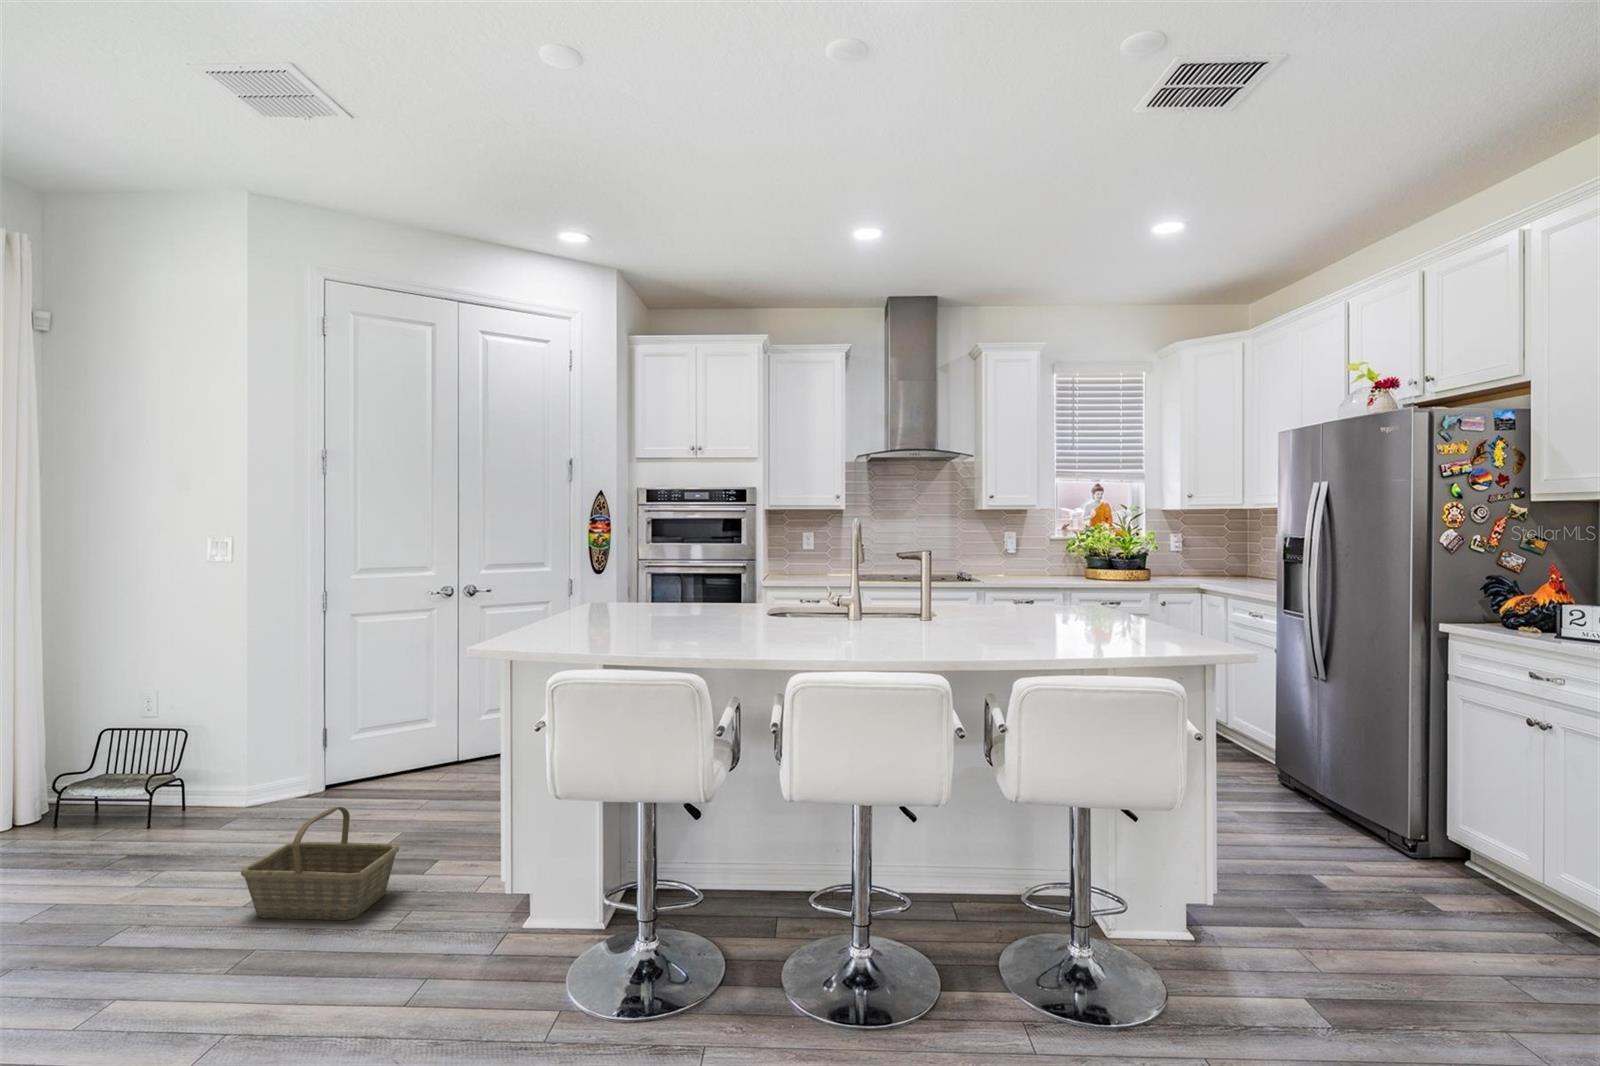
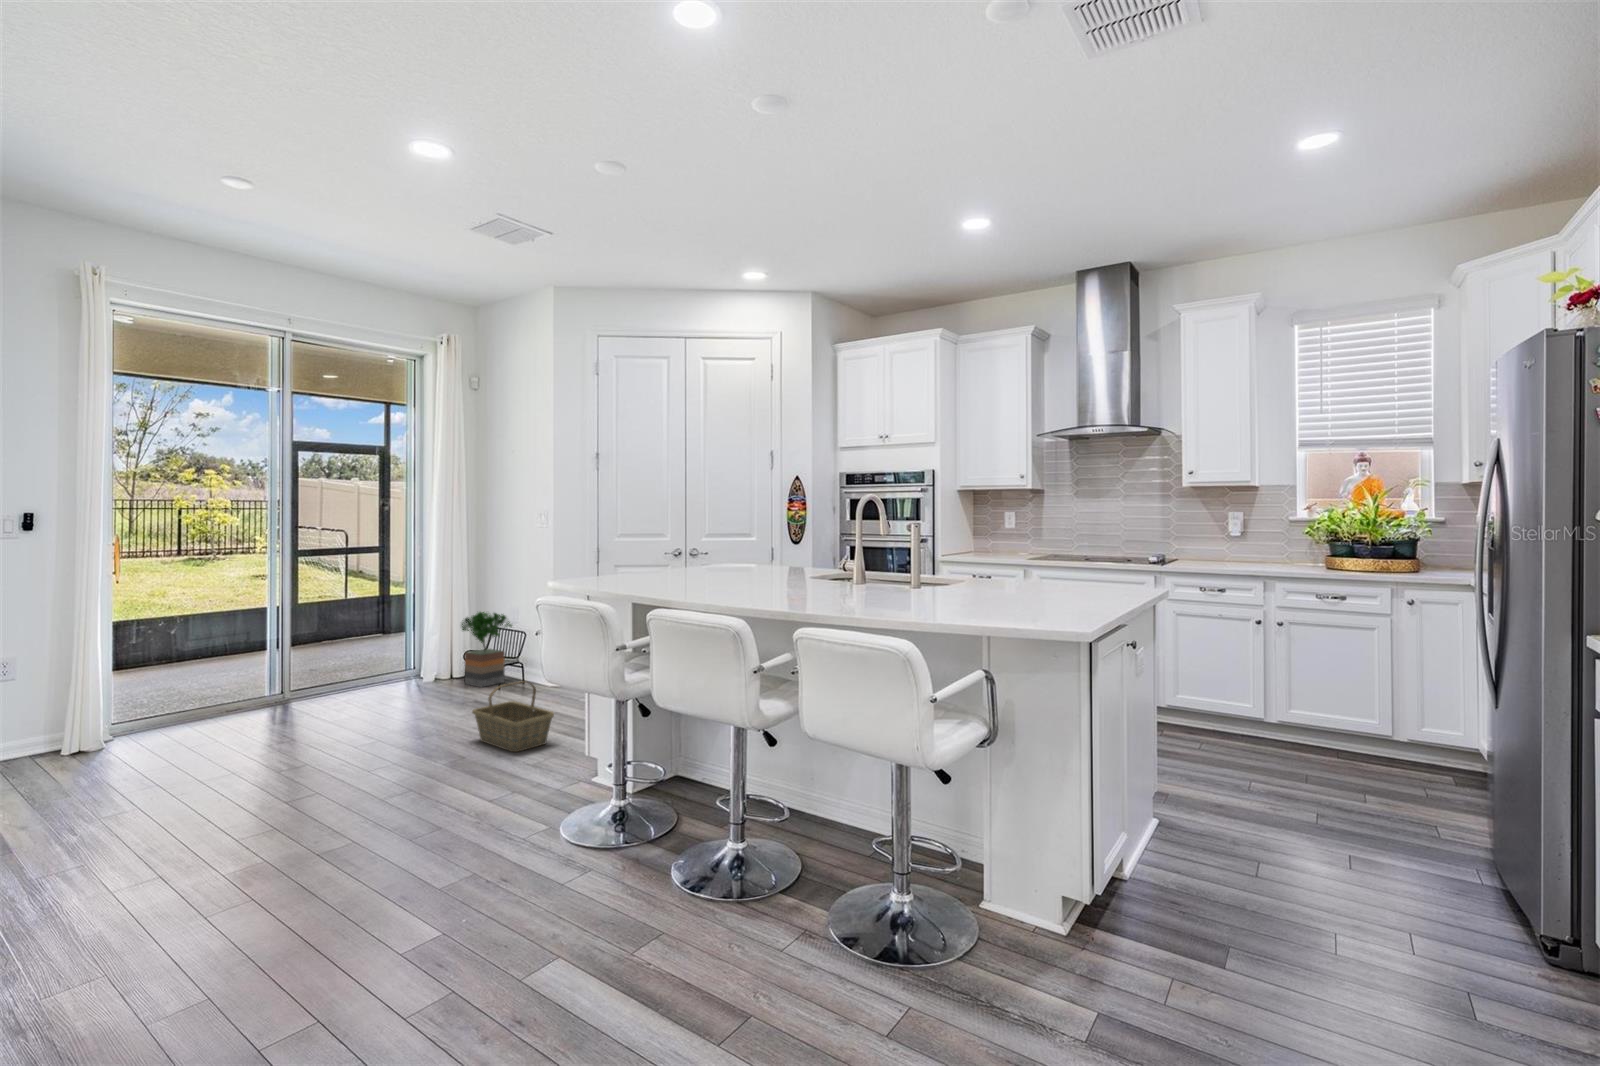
potted tree: none [63,703,168,832] -> present [461,612,512,687]

